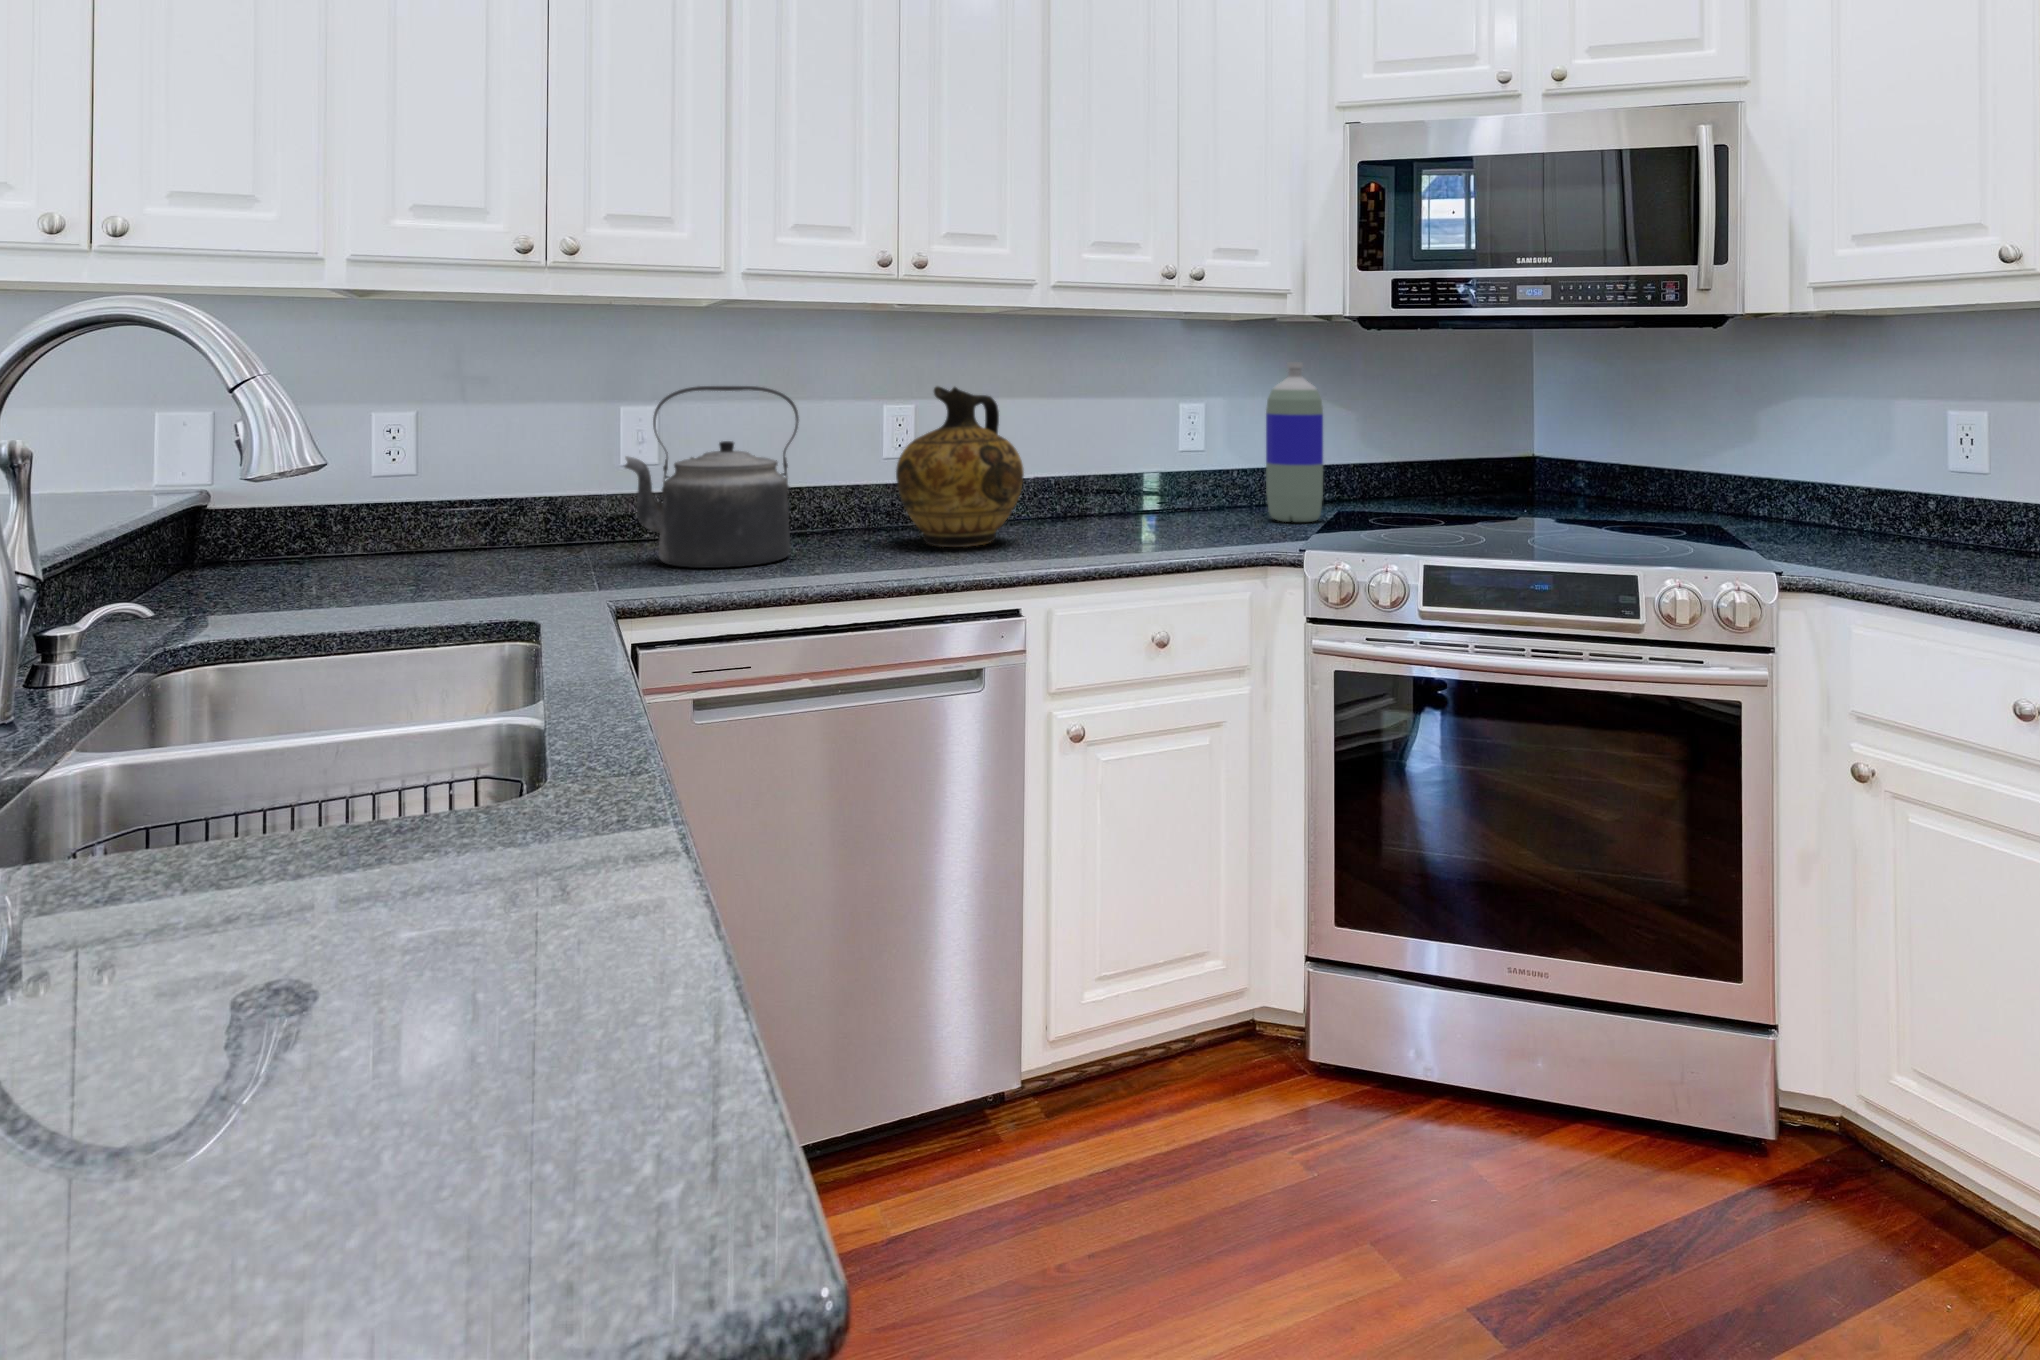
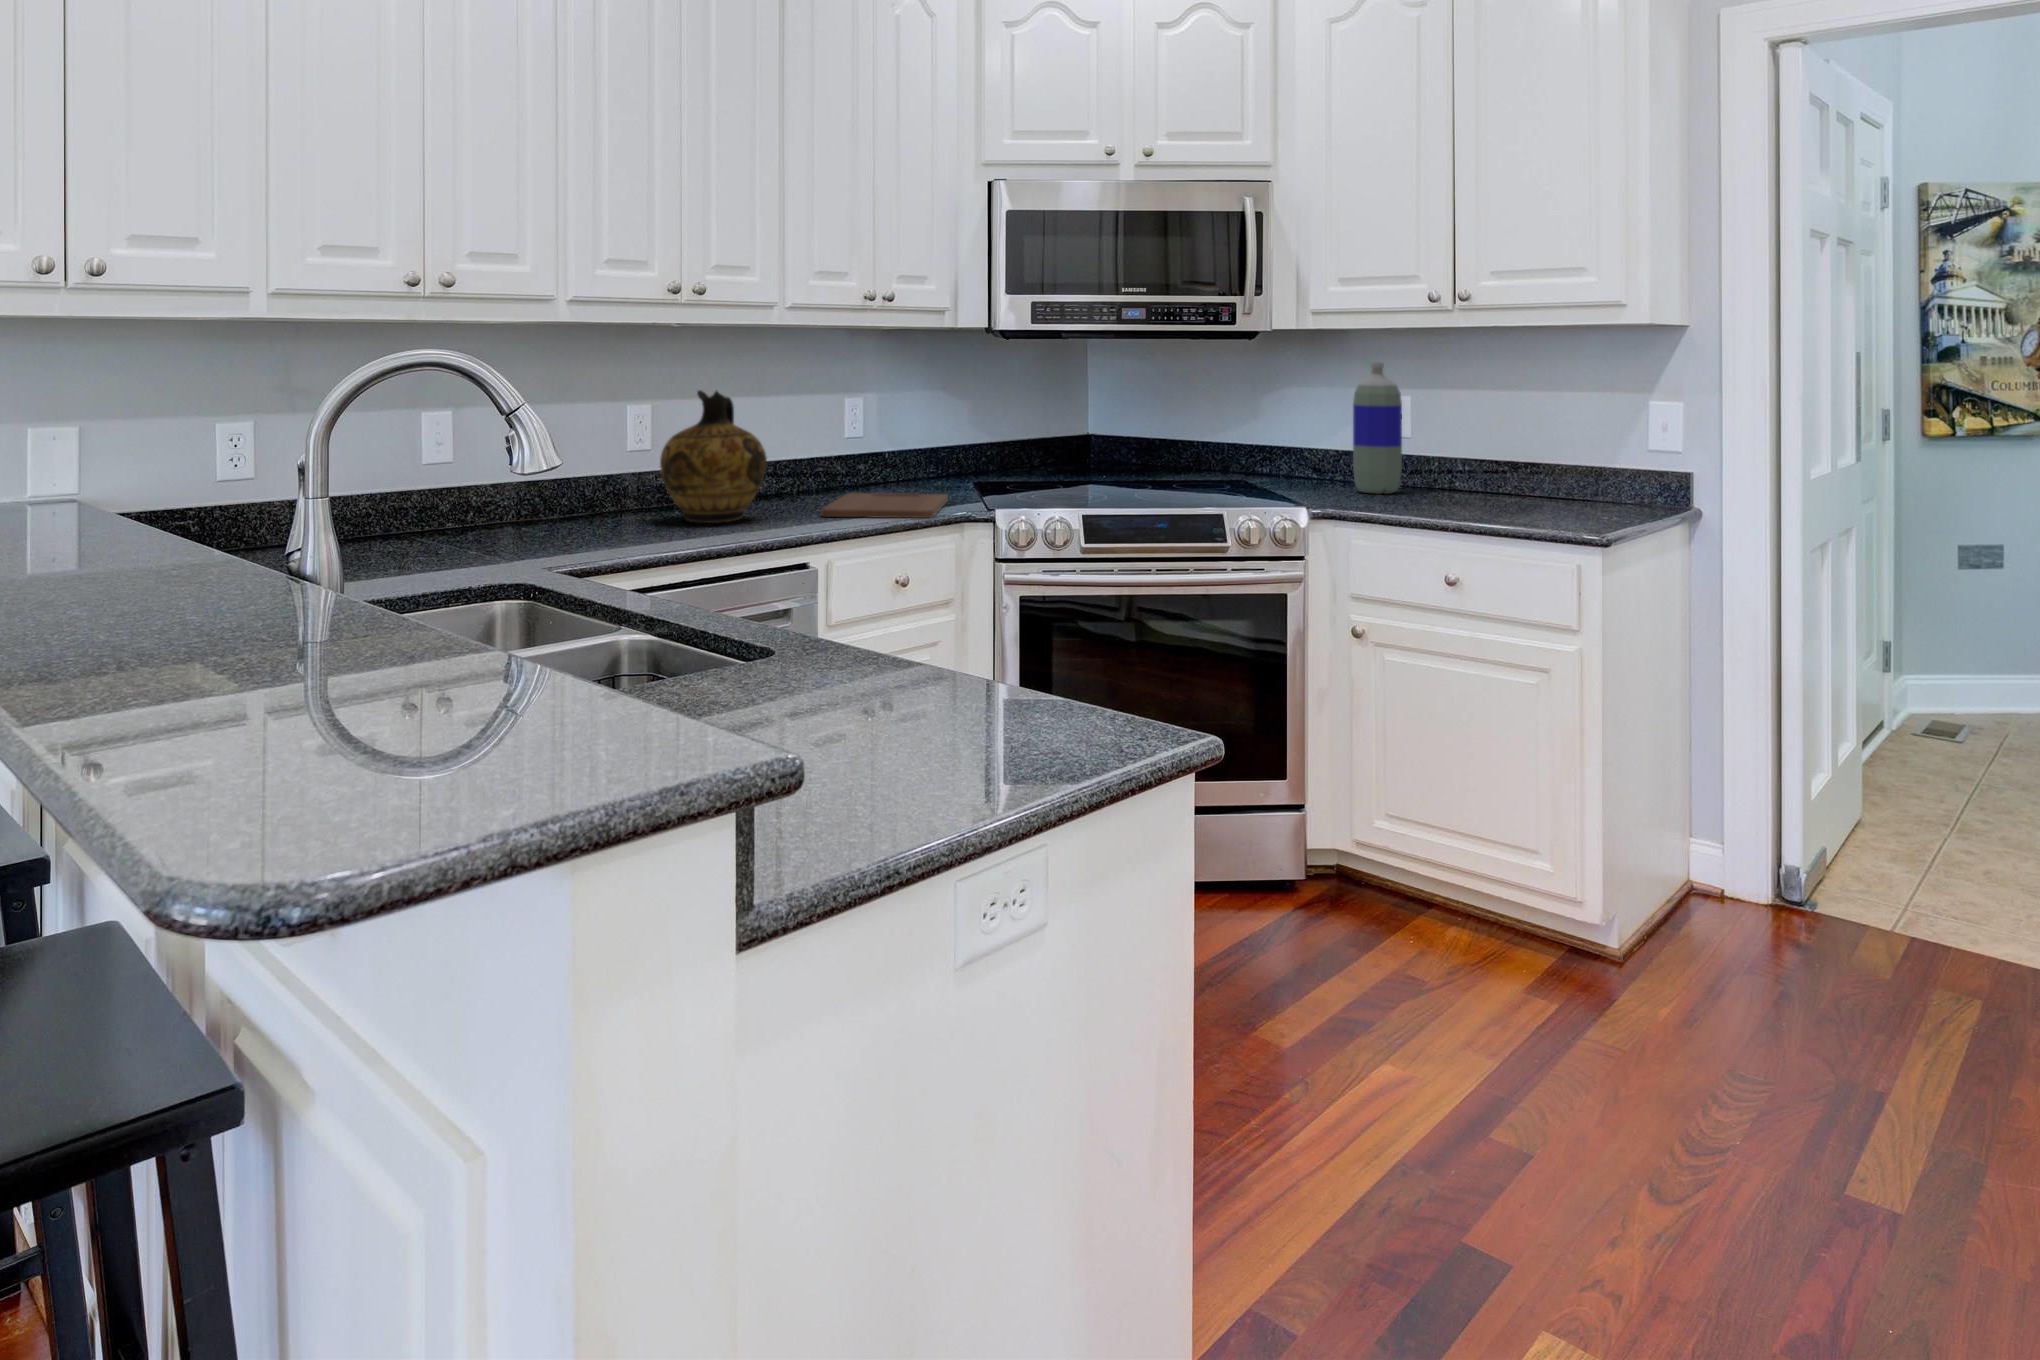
bottle: present [1266,362,1323,522] -> present [1353,363,1402,494]
kettle: present [625,386,799,568] -> none [470,393,607,545]
cutting board: none [1090,516,1284,555] -> present [821,493,948,518]

